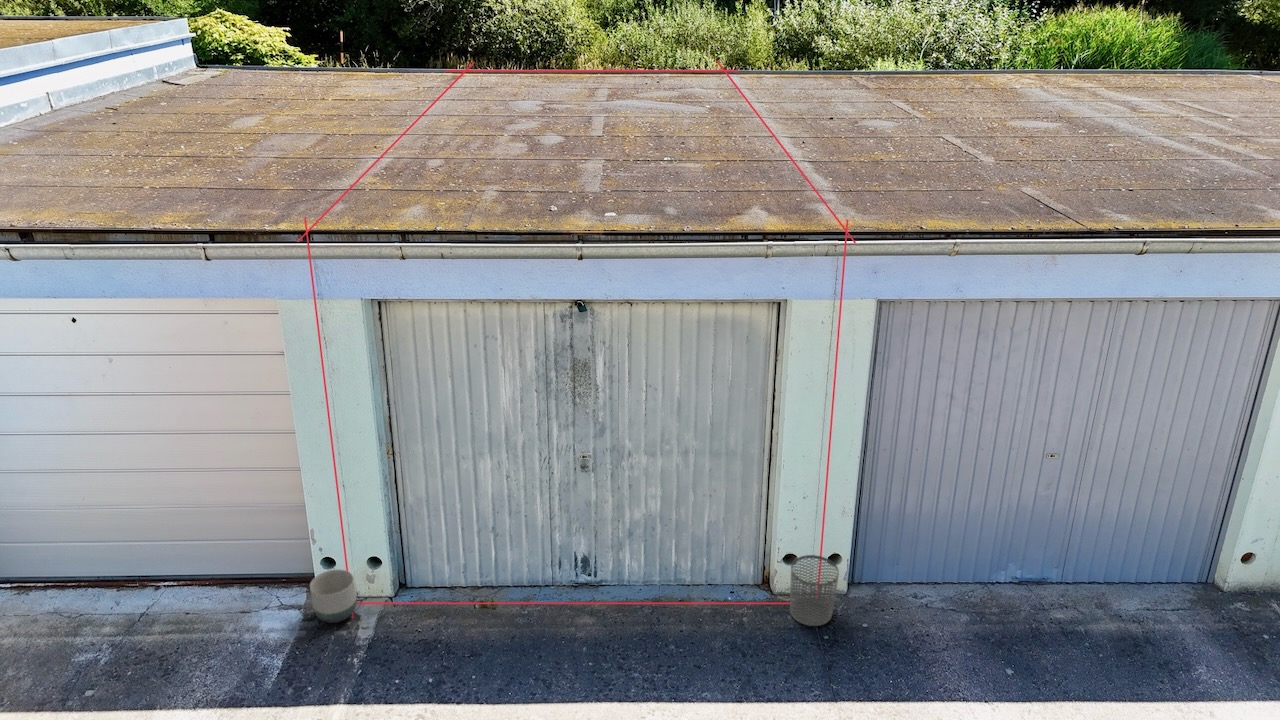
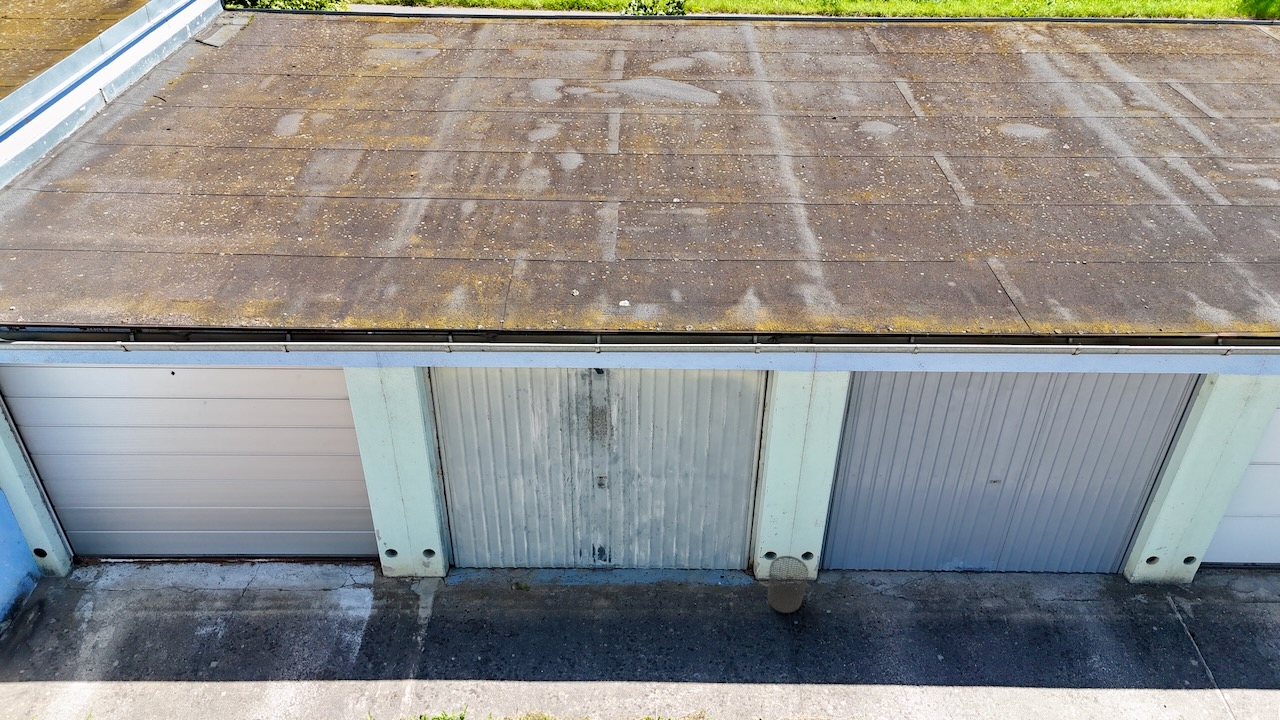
planter: present [310,570,357,623] -> none [379,560,416,603]

